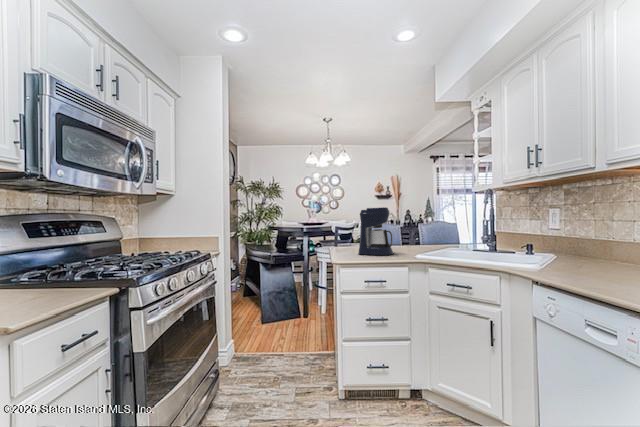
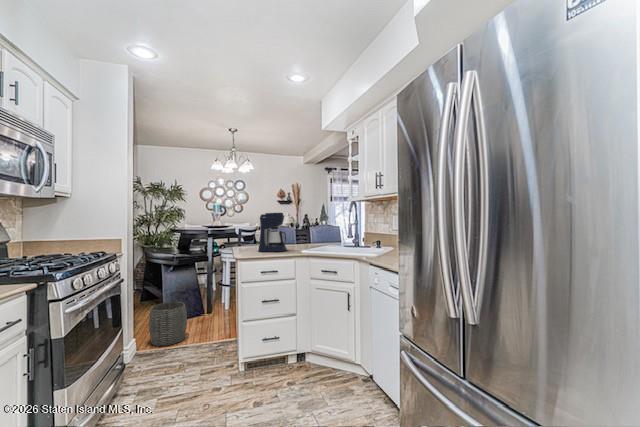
woven basket: none [247,303,283,350] -> present [149,302,187,346]

